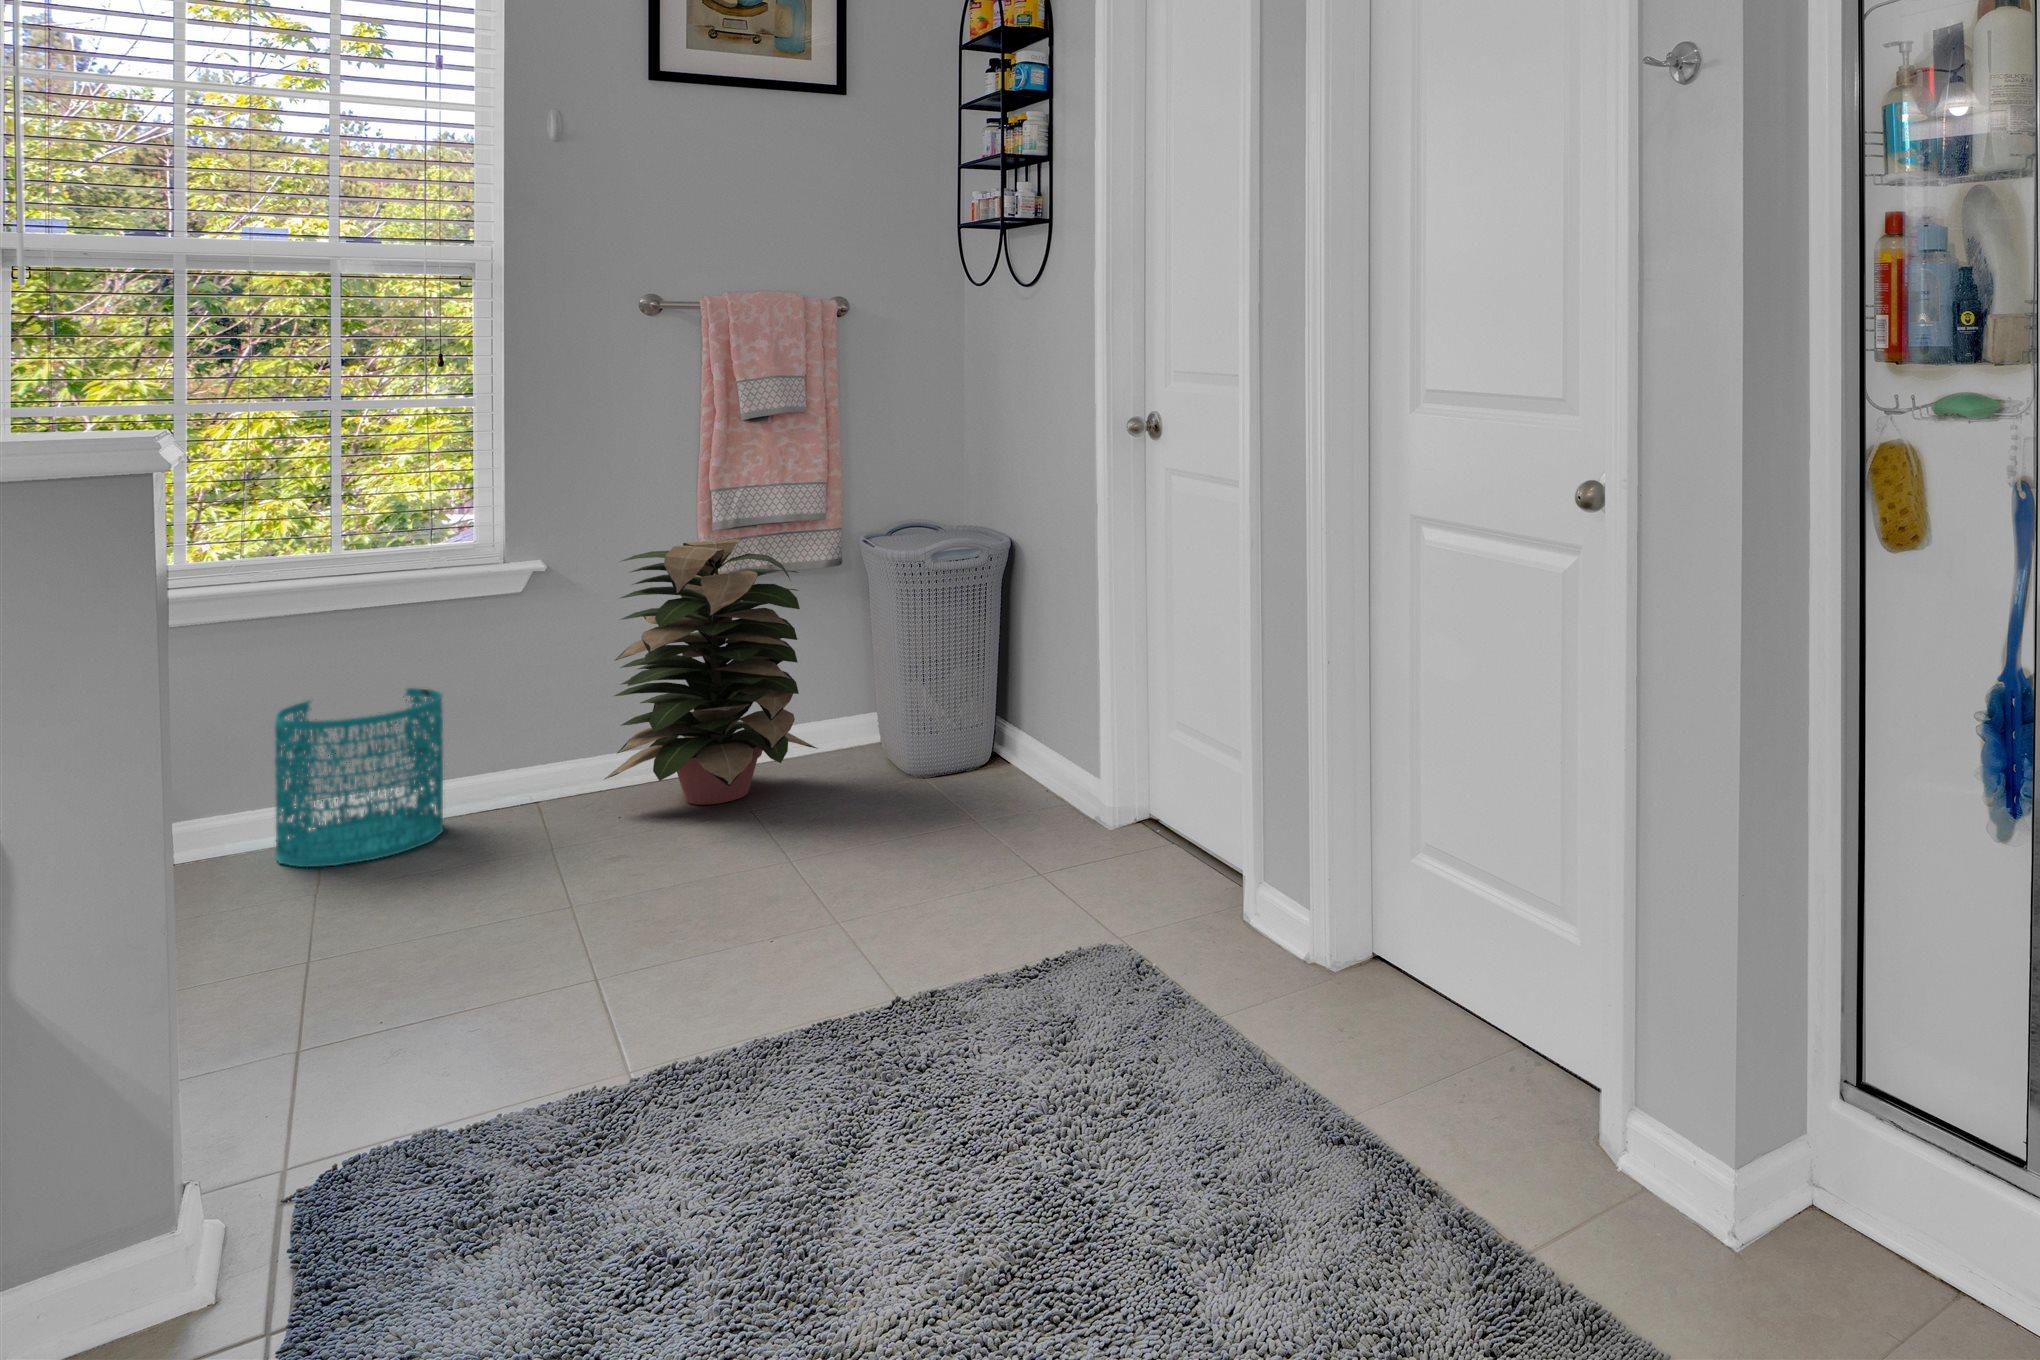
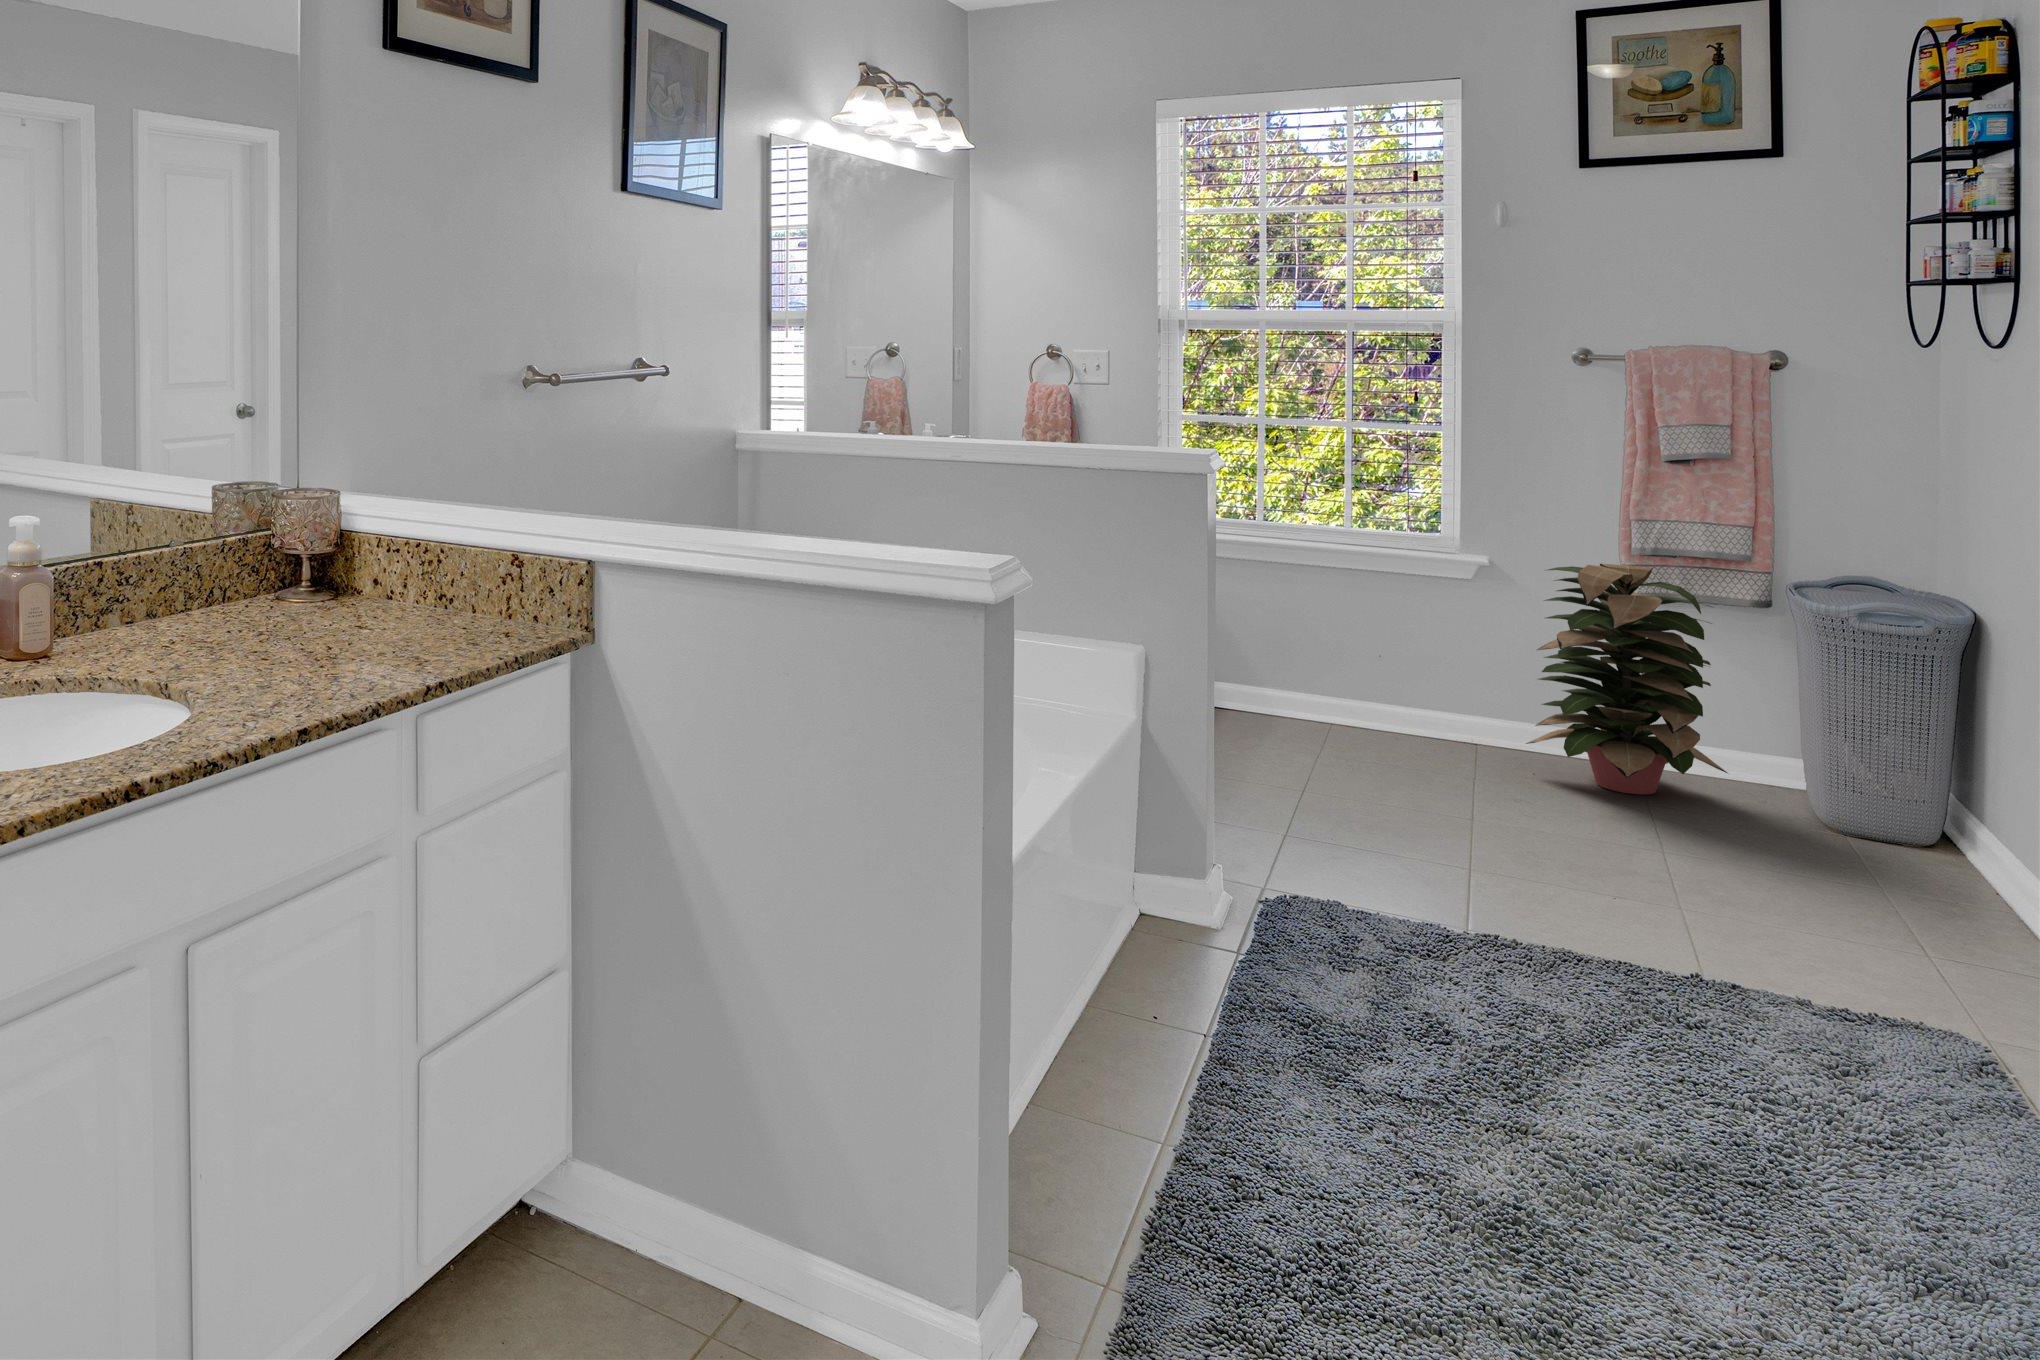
wastebasket: present [275,688,443,867] -> none [1299,631,1407,753]

